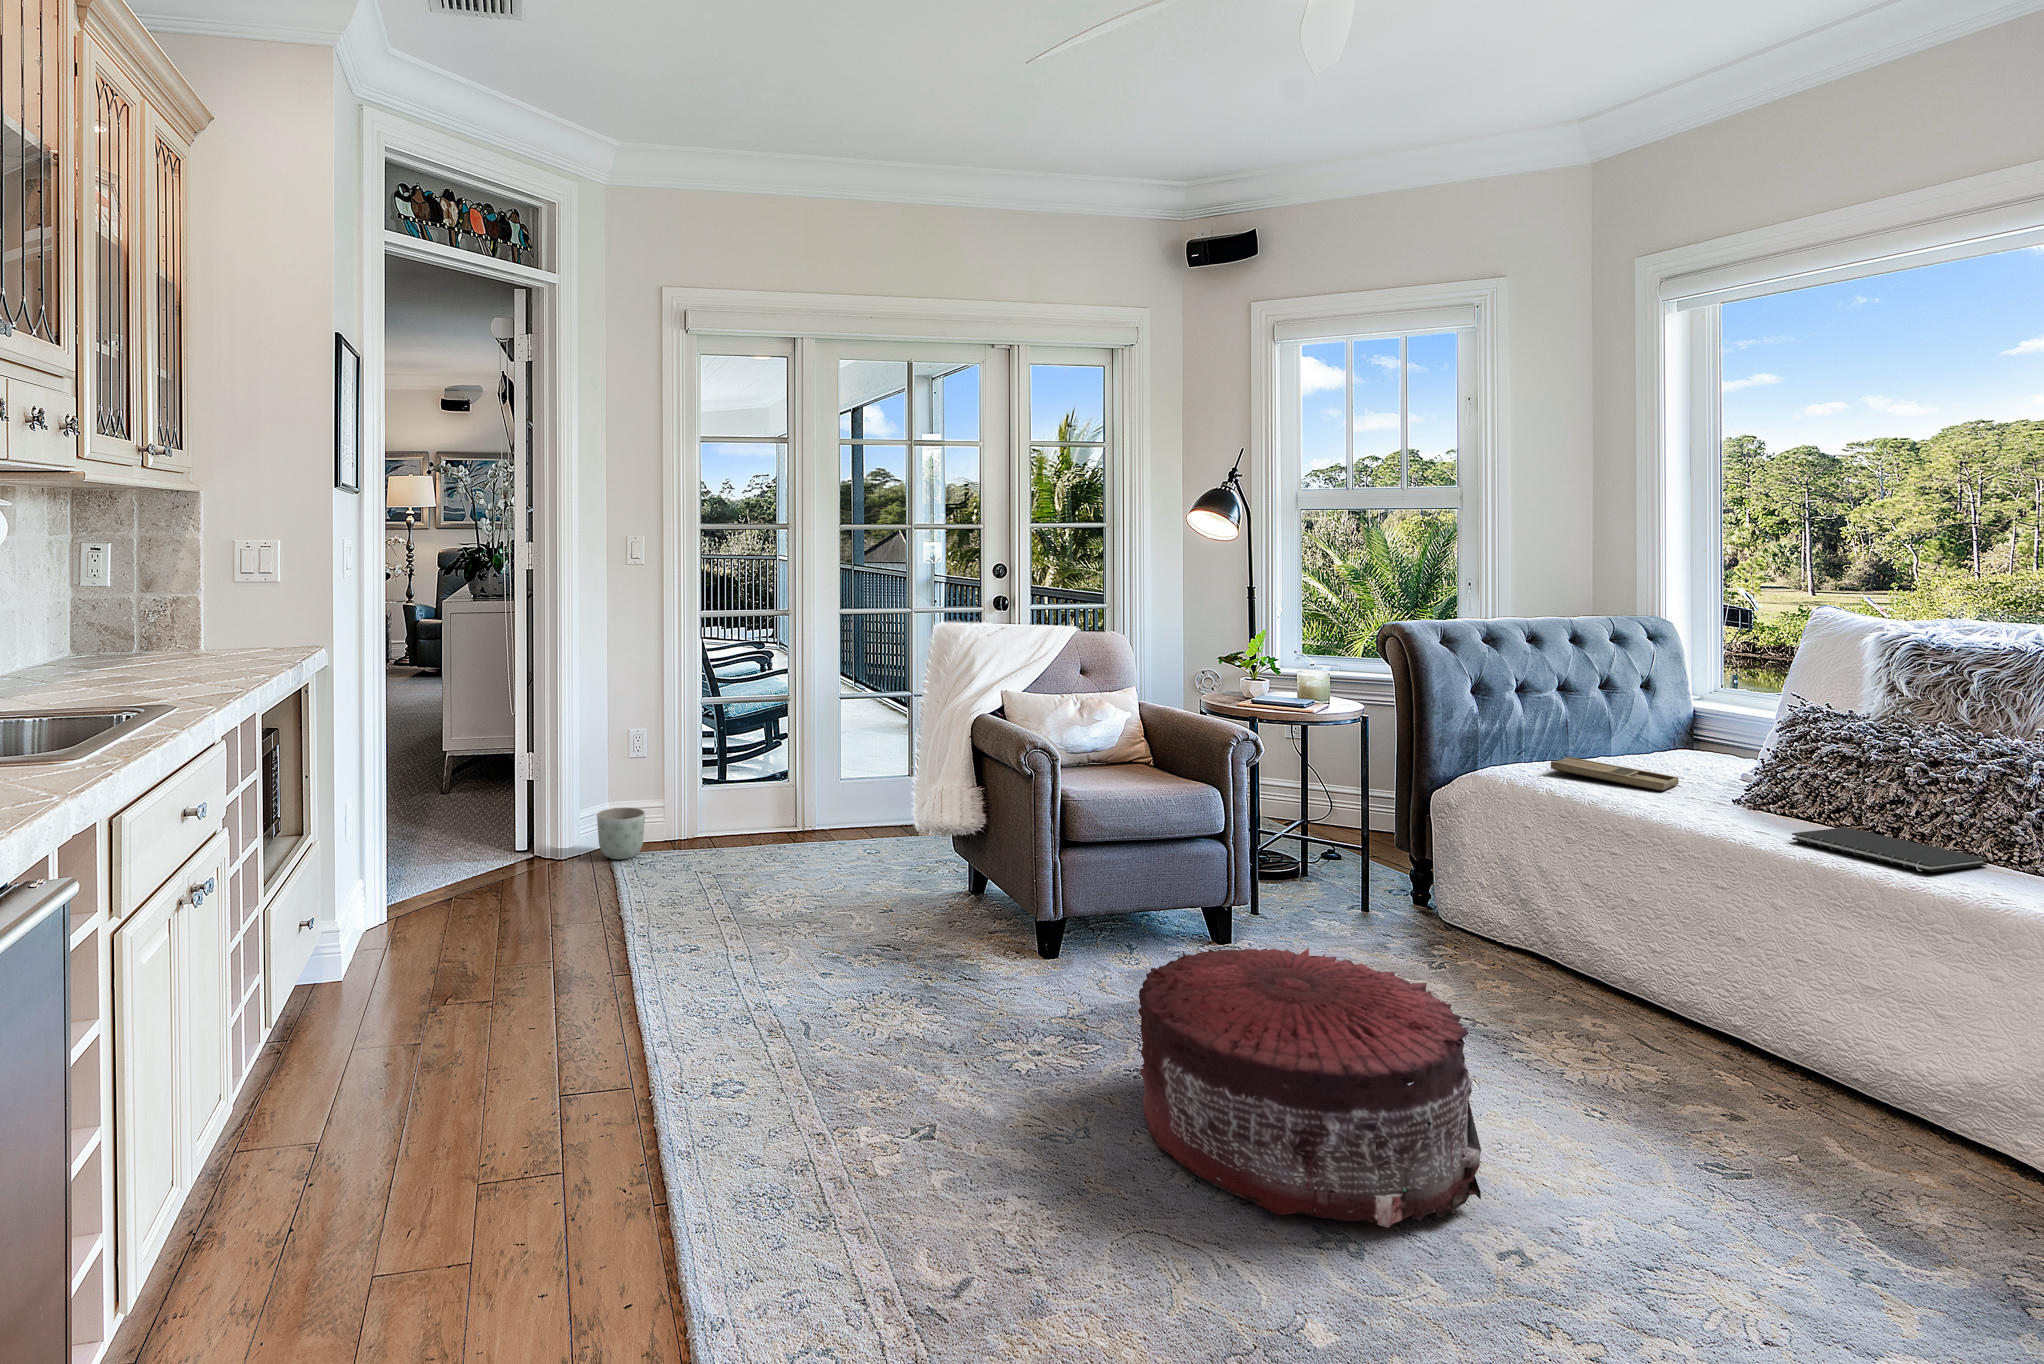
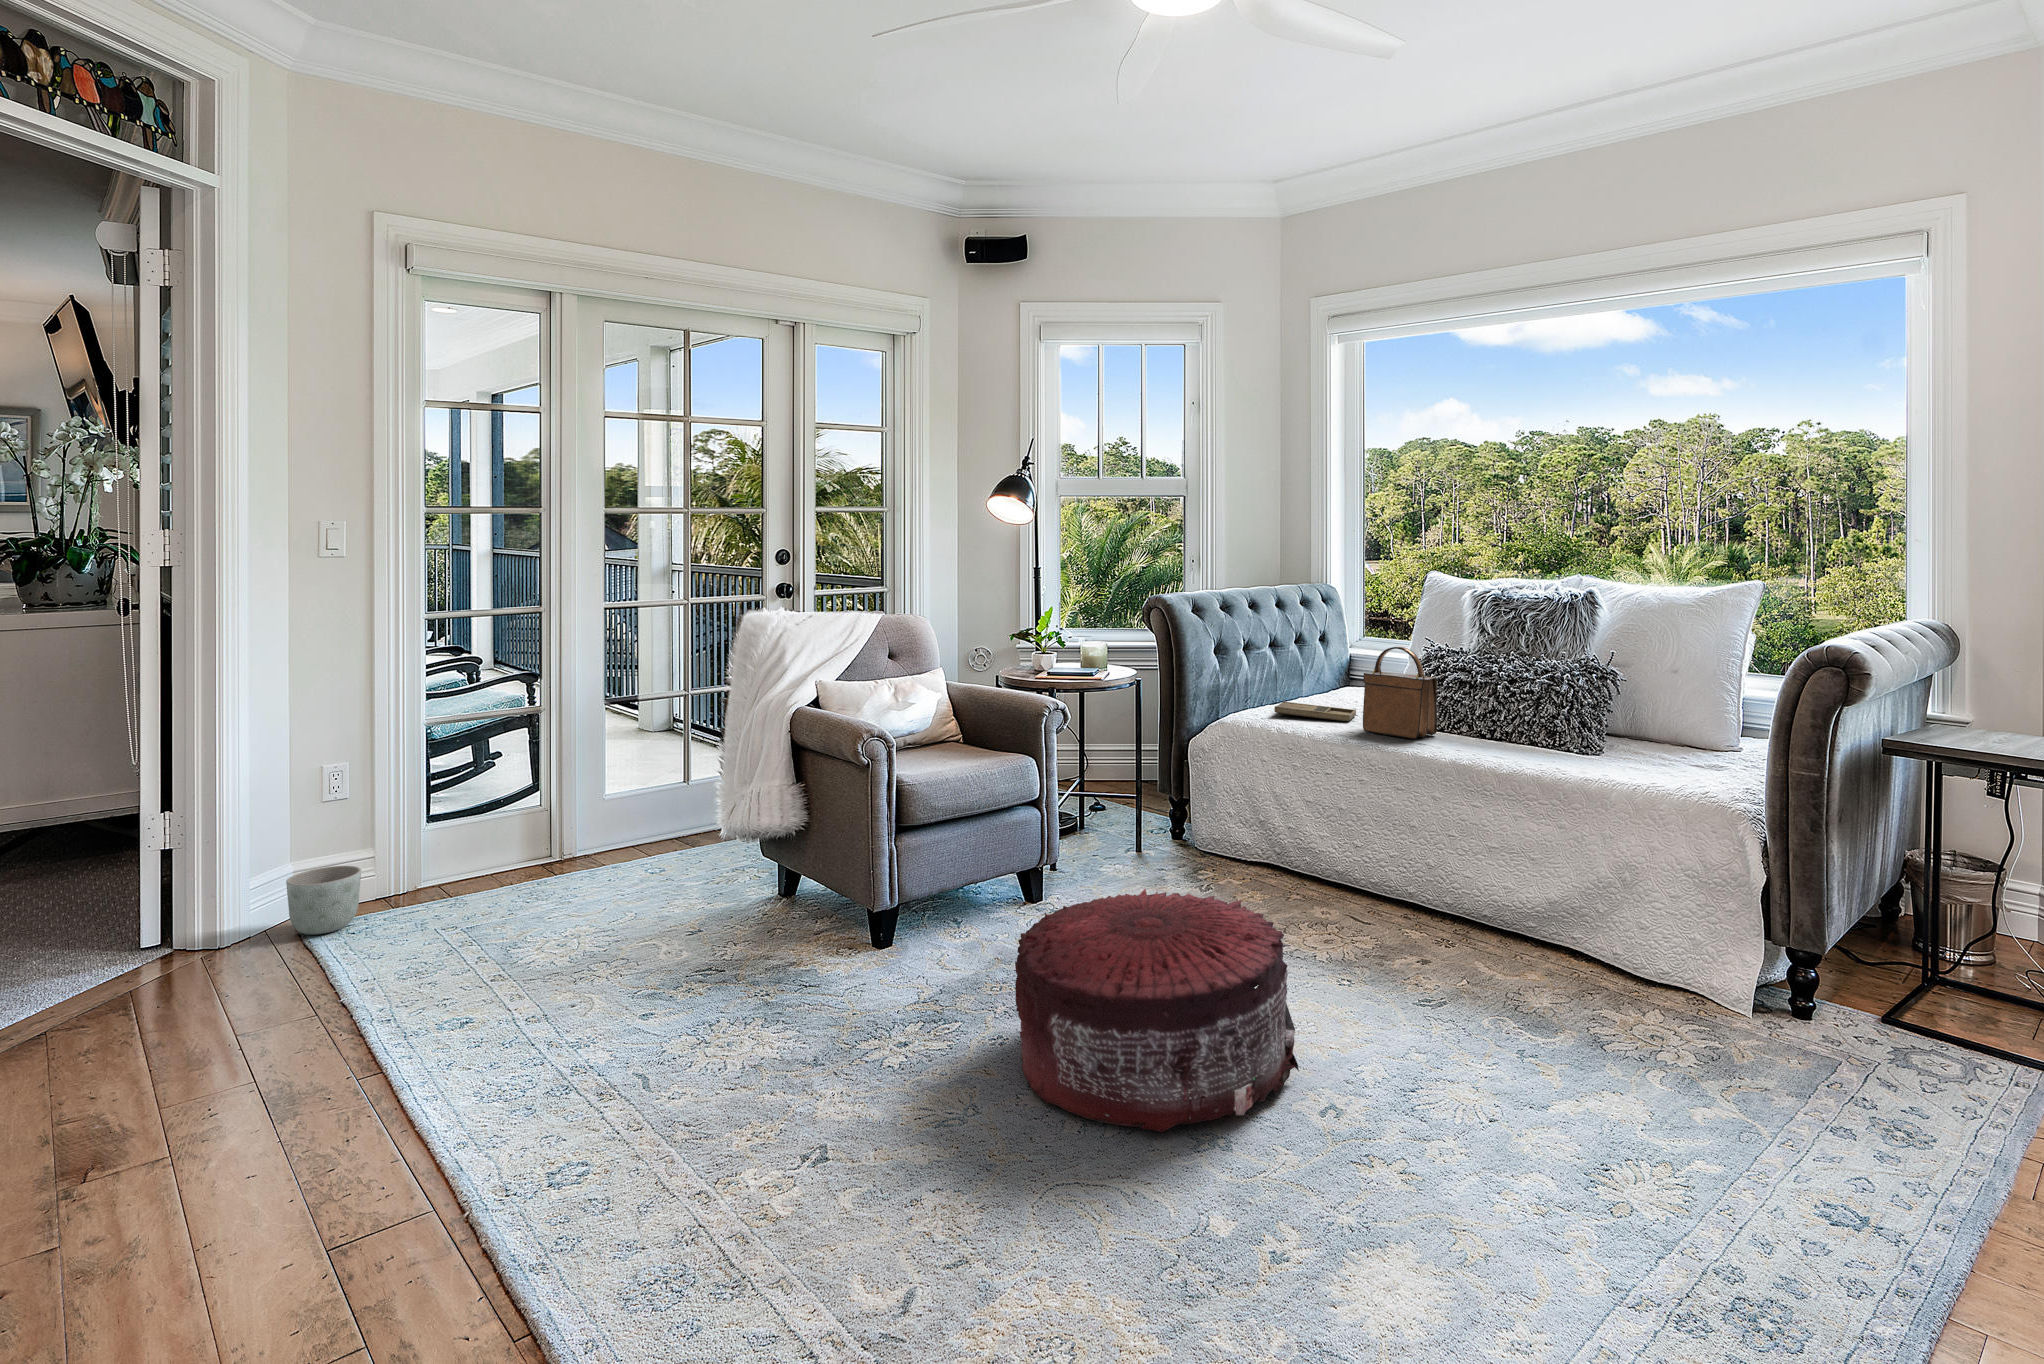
handbag: none [1678,699,1801,825] -> present [1363,647,1437,739]
notebook: present [1792,827,1988,872] -> none [1438,734,1542,760]

